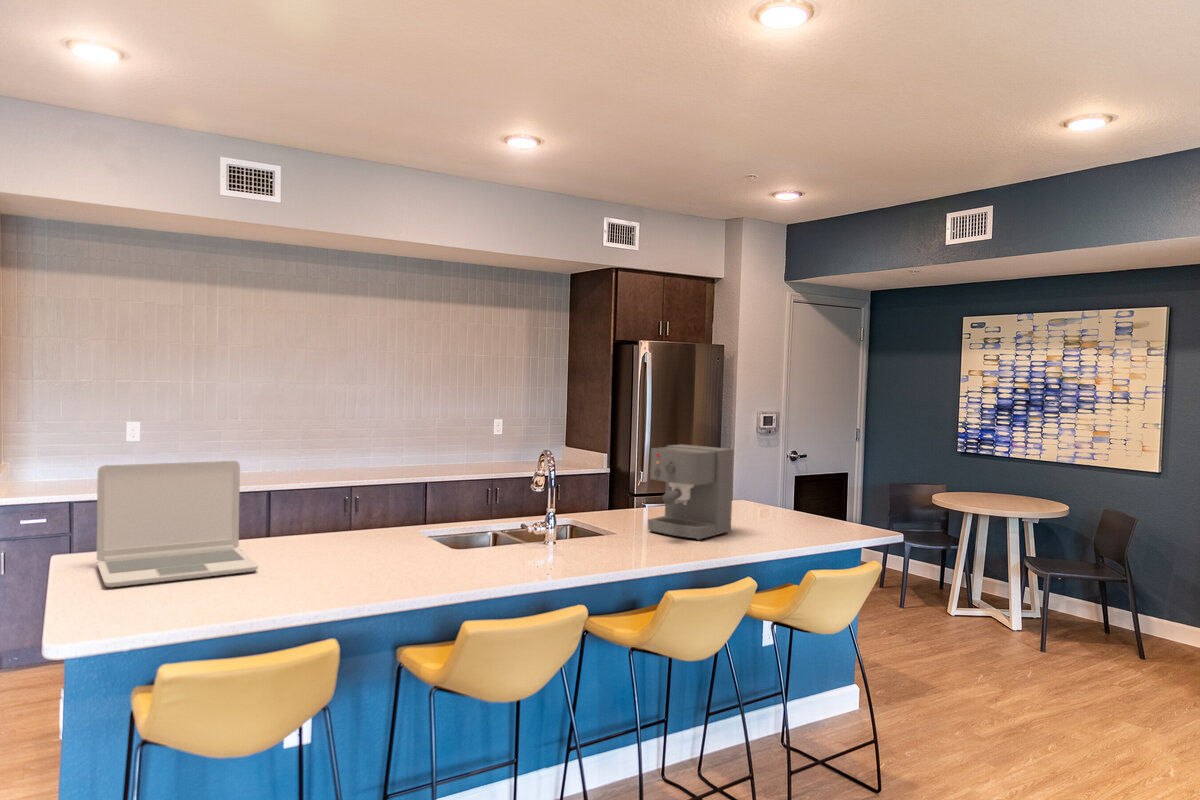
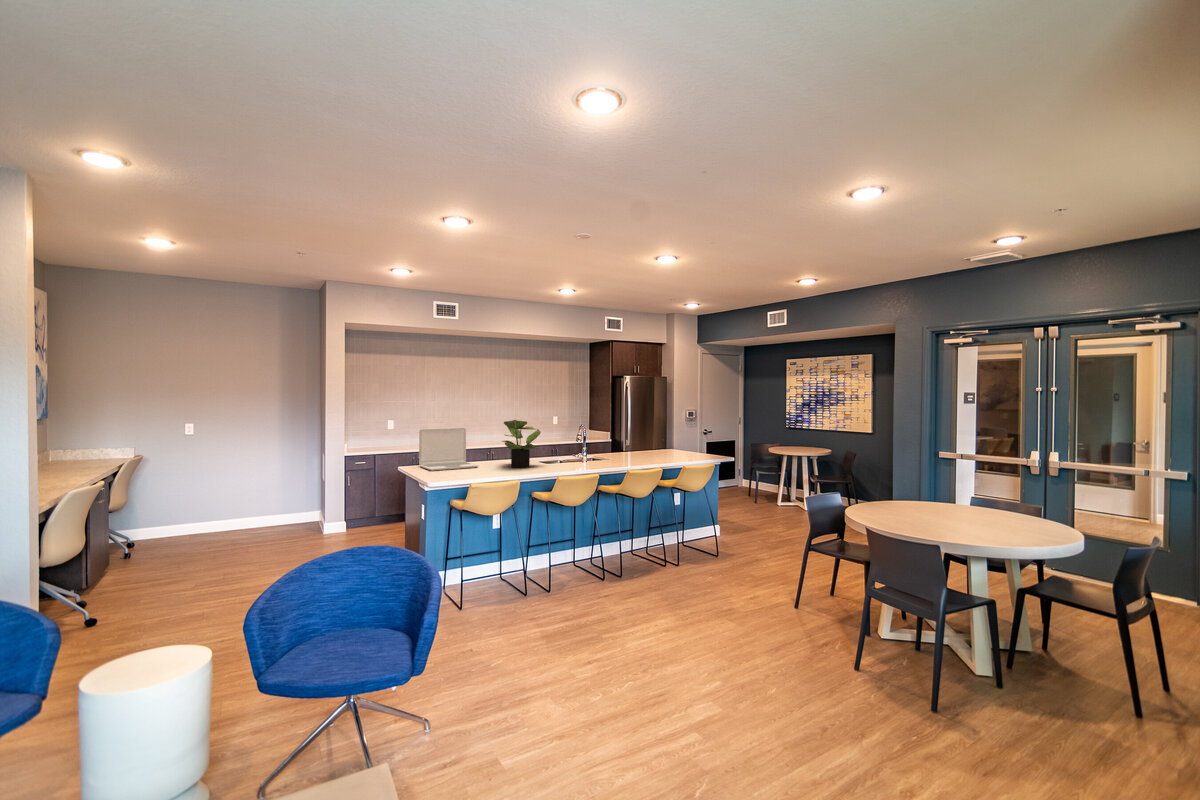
coffee maker: present [648,444,734,540] -> none [625,421,661,459]
potted plant: none [322,447,433,574] -> present [503,420,541,468]

